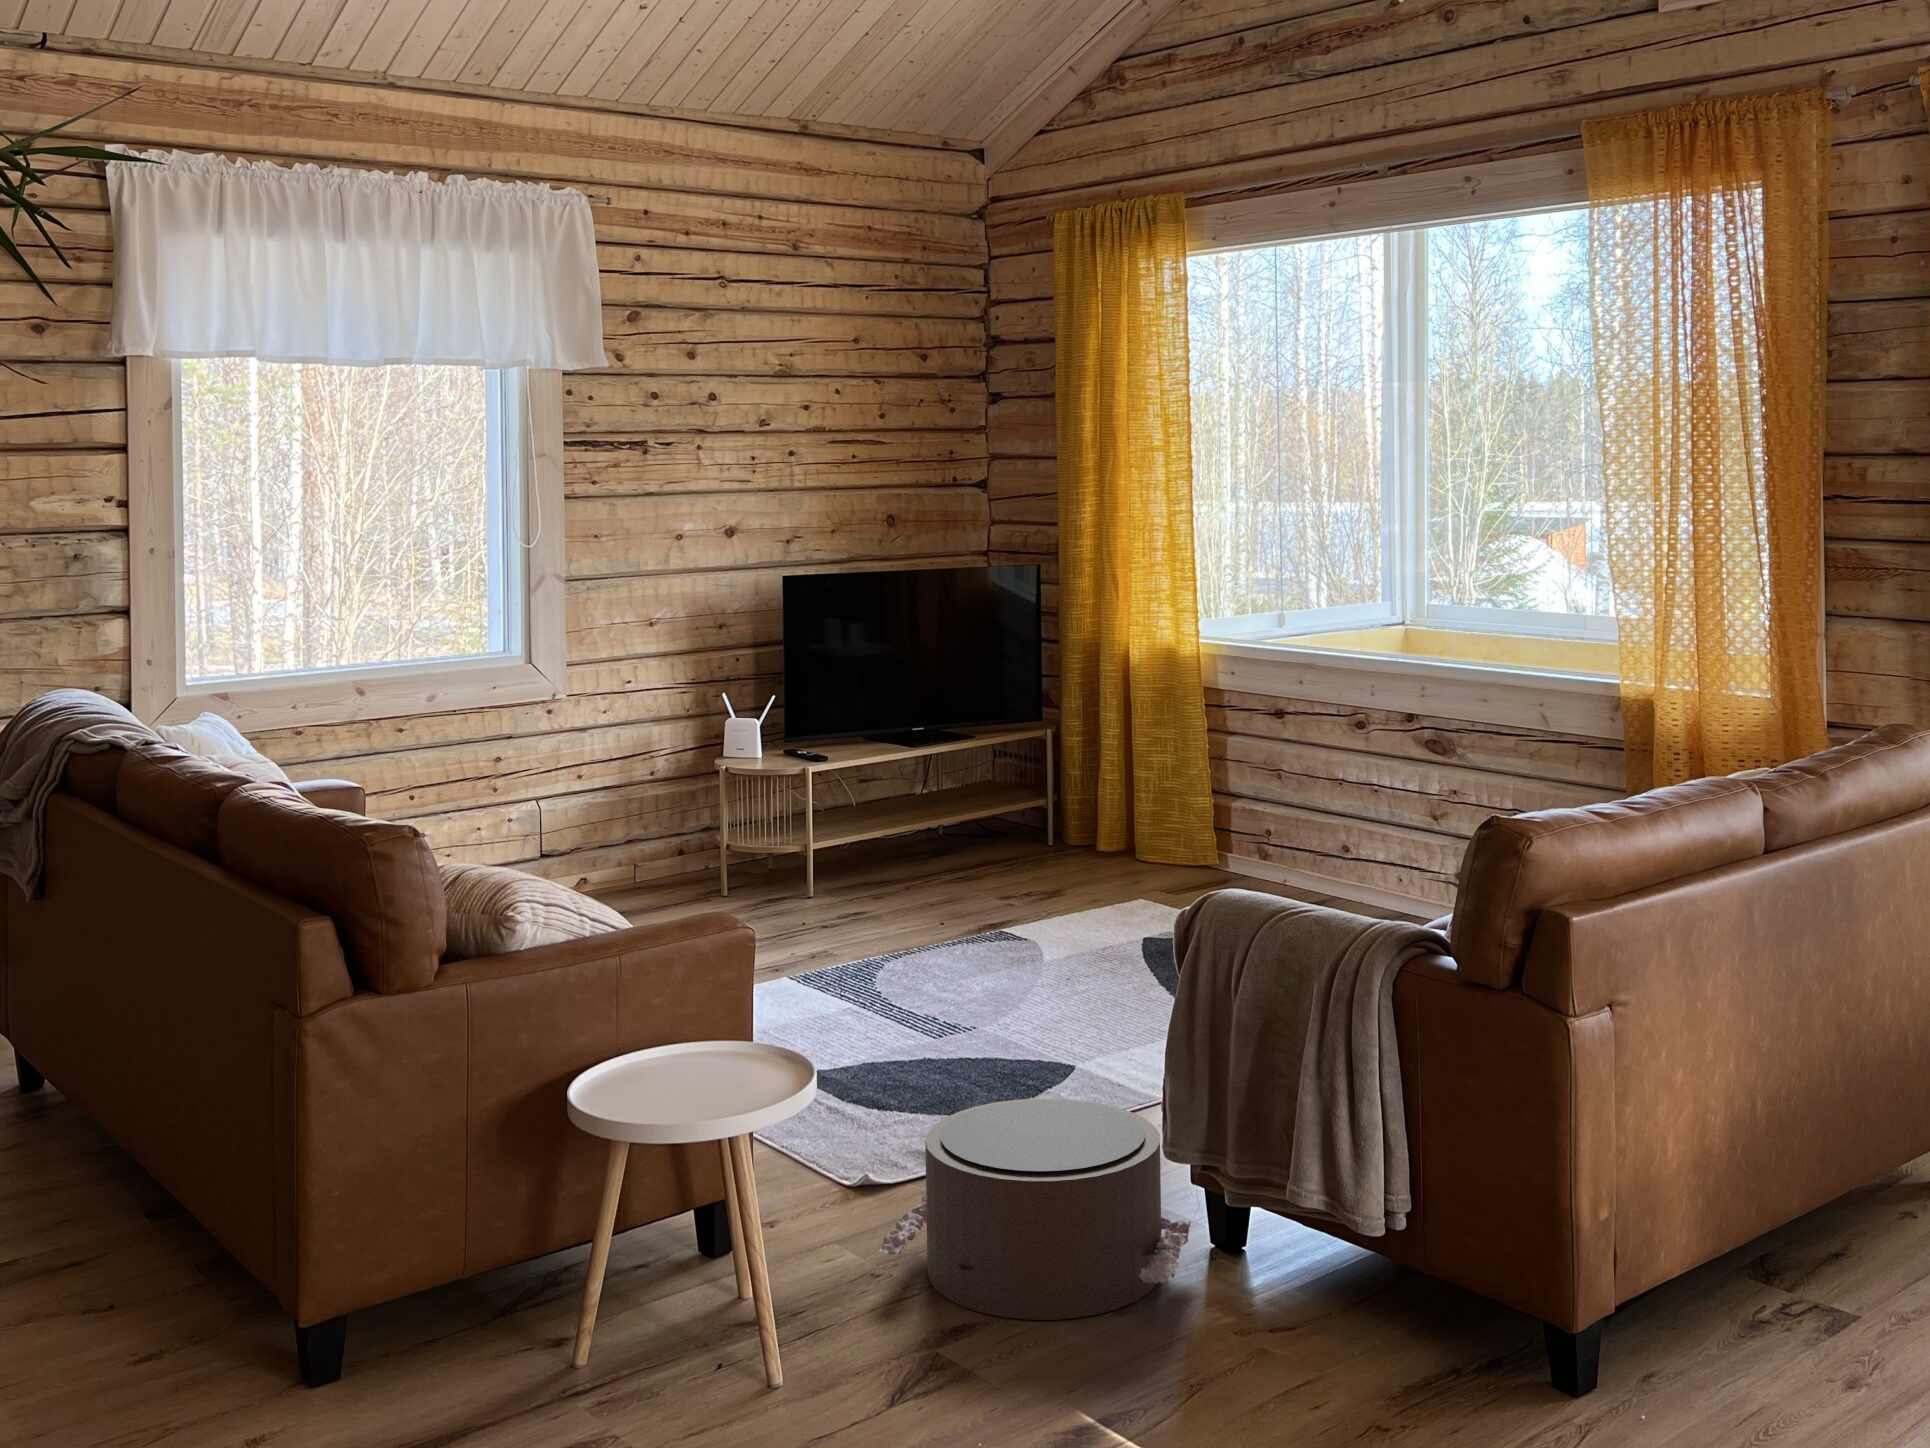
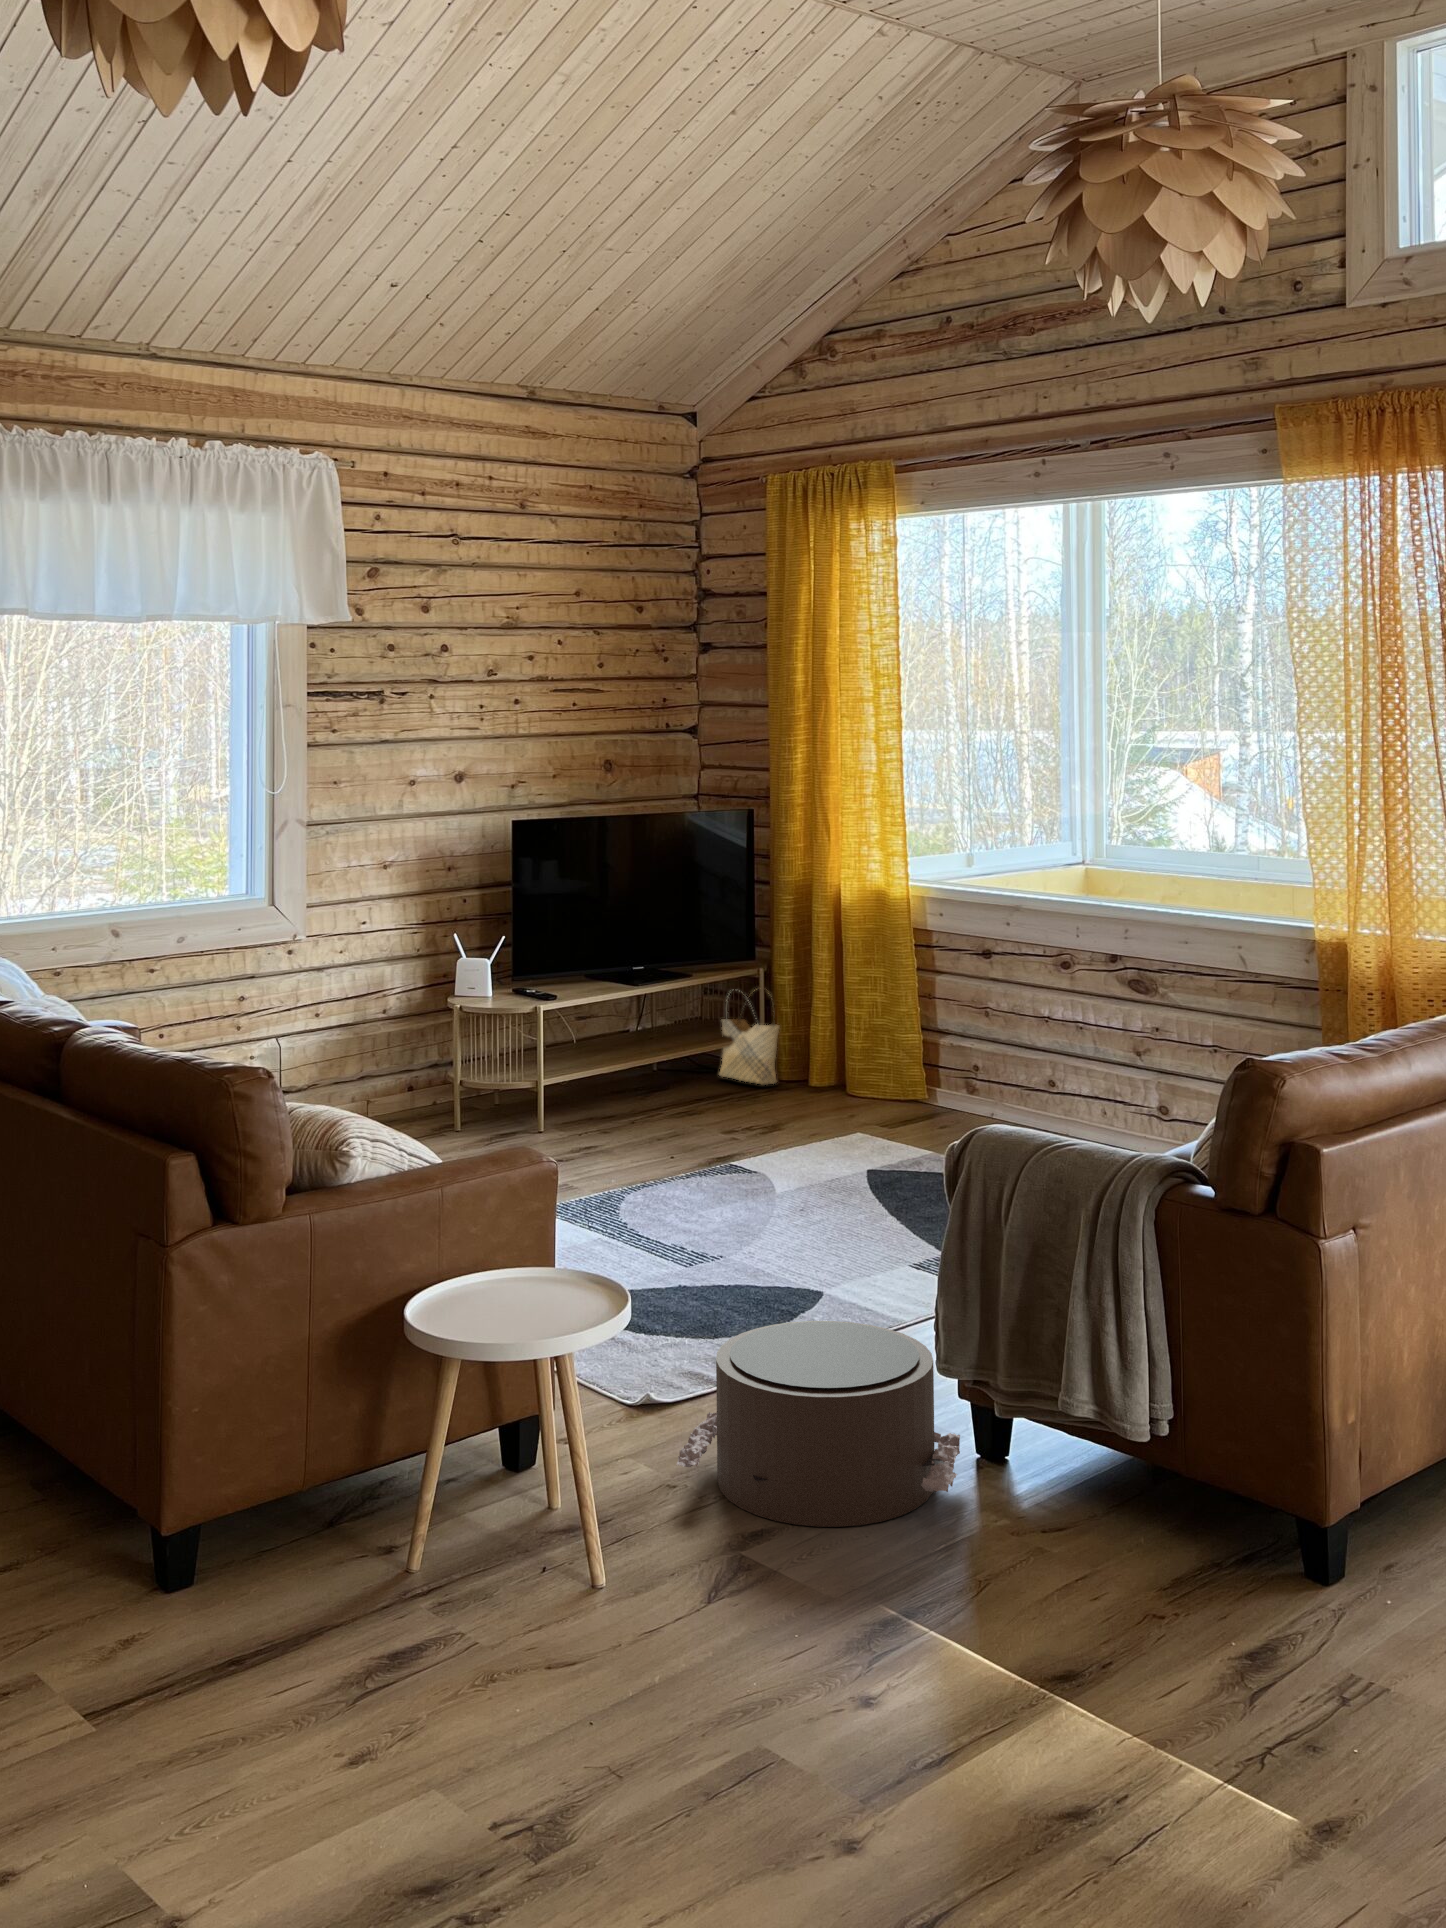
woven basket: none [1008,750,1071,852] -> present [720,988,780,1085]

